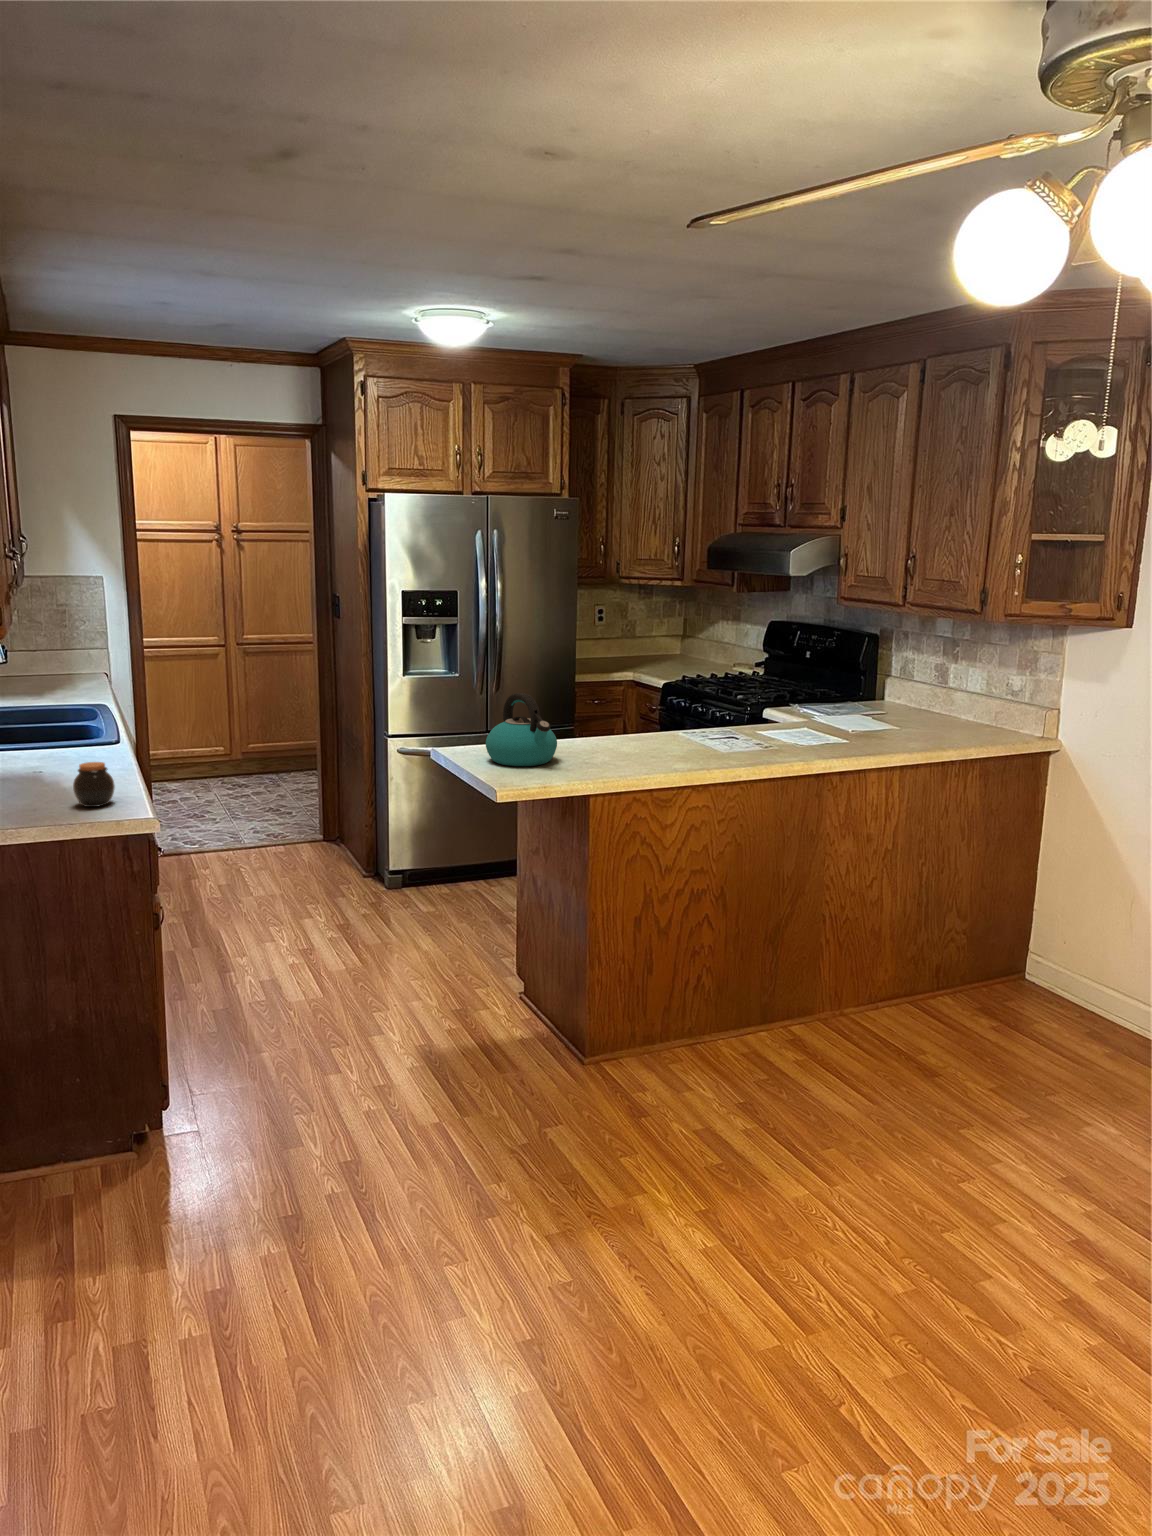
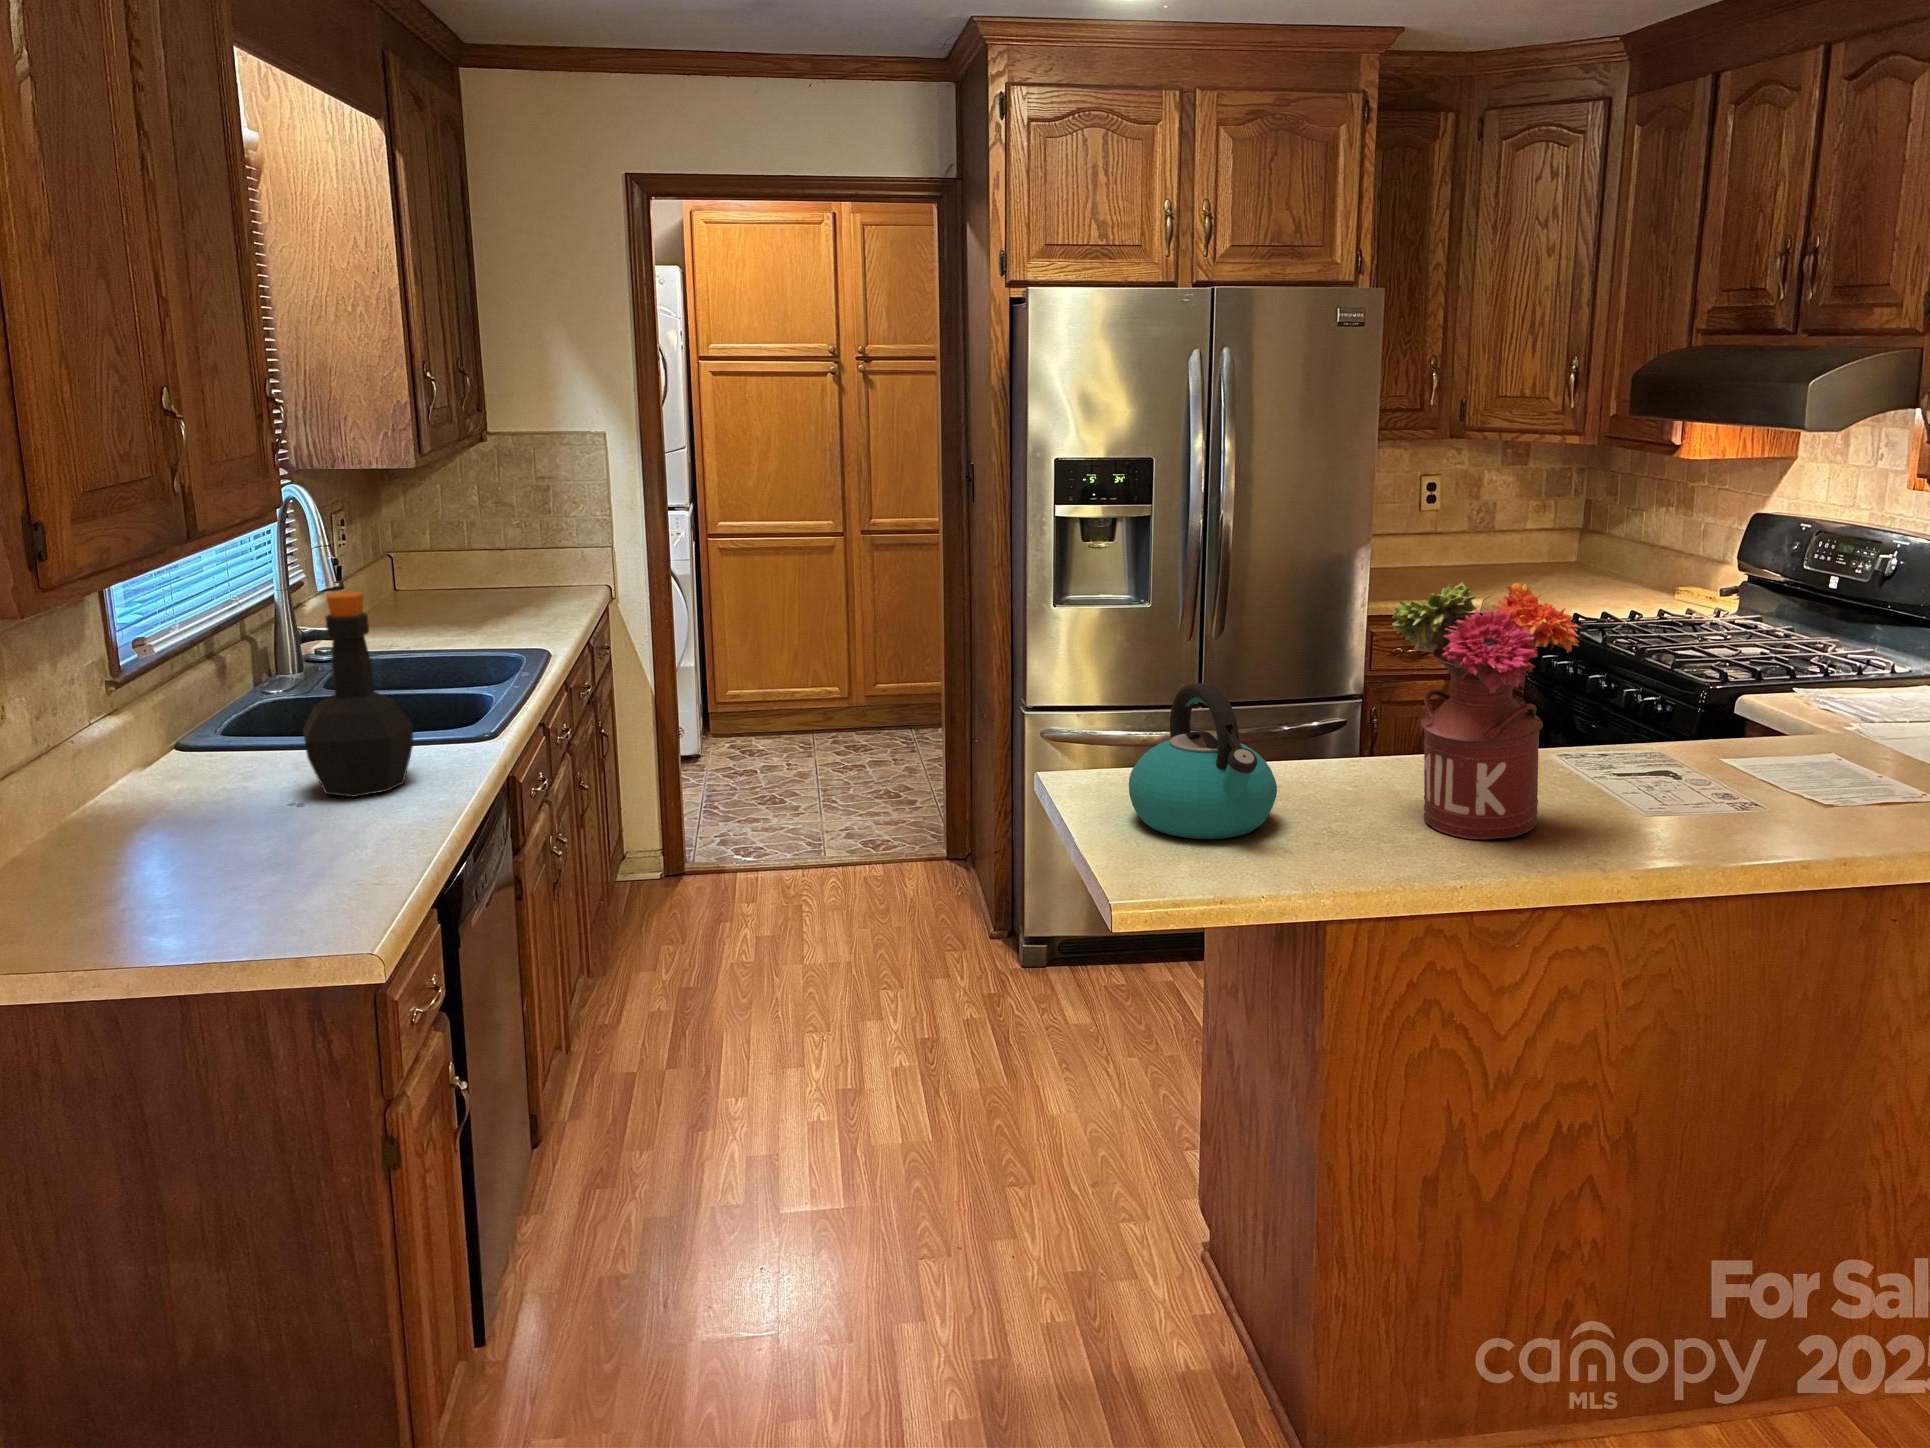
flower arrangement: none [606,641,692,761] -> present [1392,582,1582,839]
bottle: none [27,657,91,770] -> present [303,591,414,797]
jar: present [73,762,115,807] -> none [282,811,365,902]

